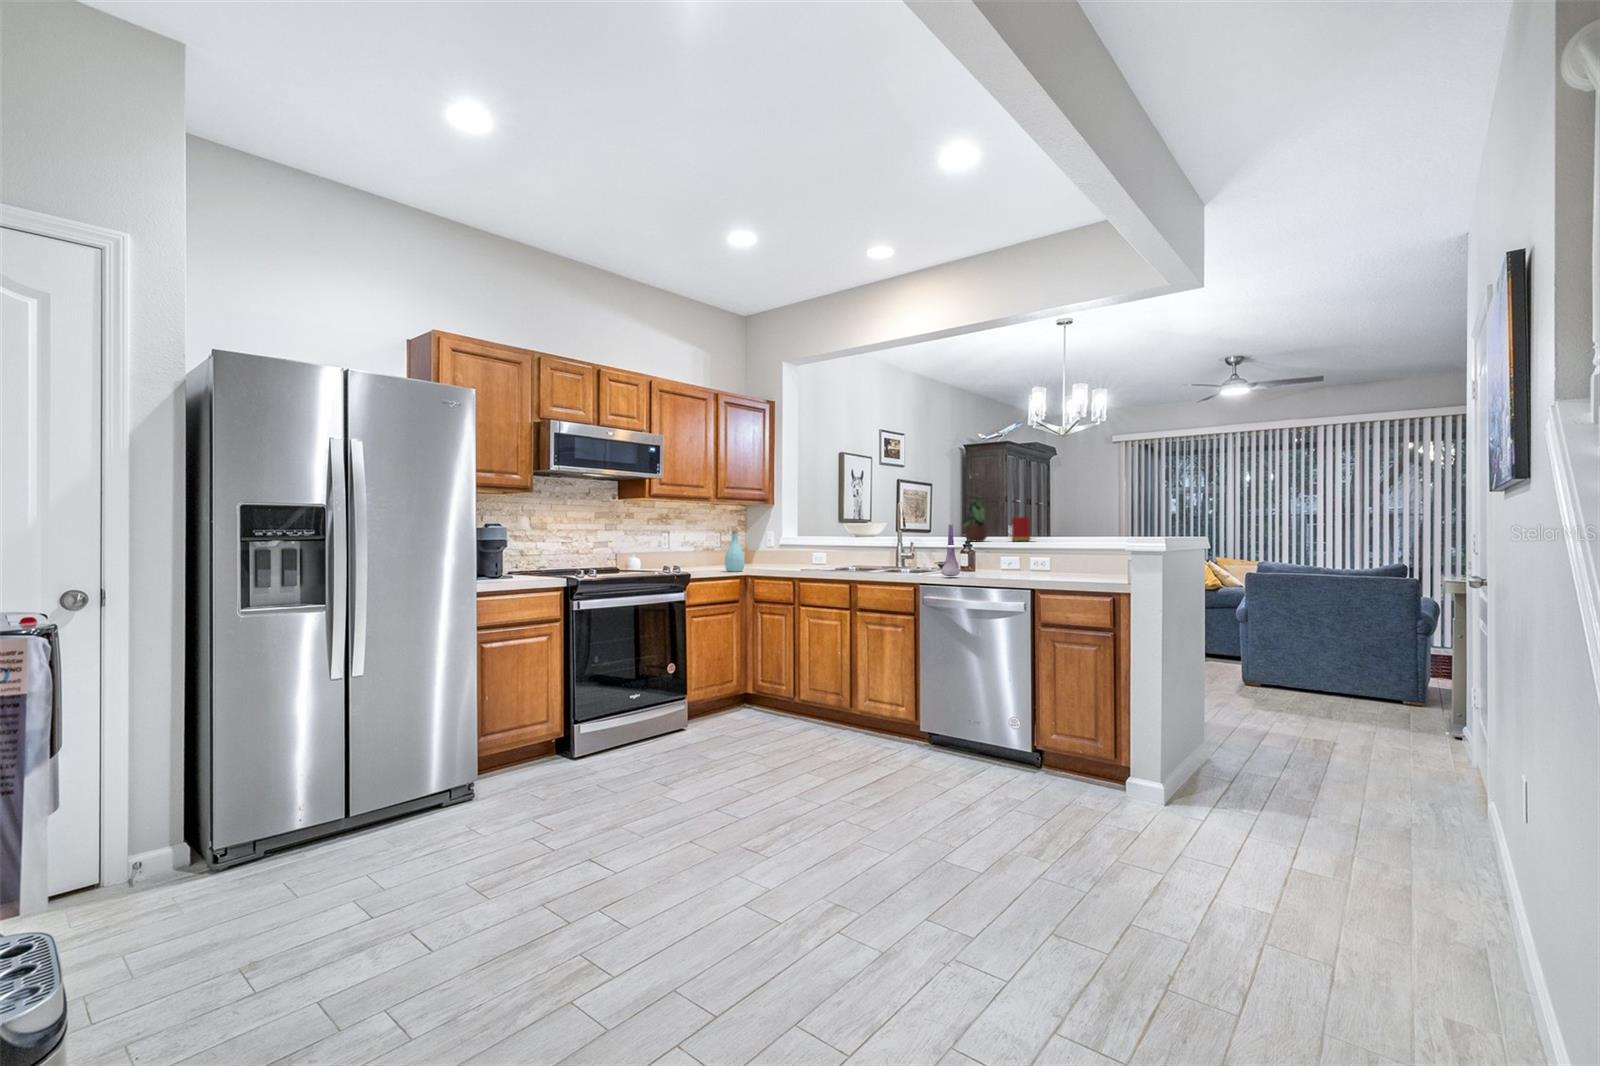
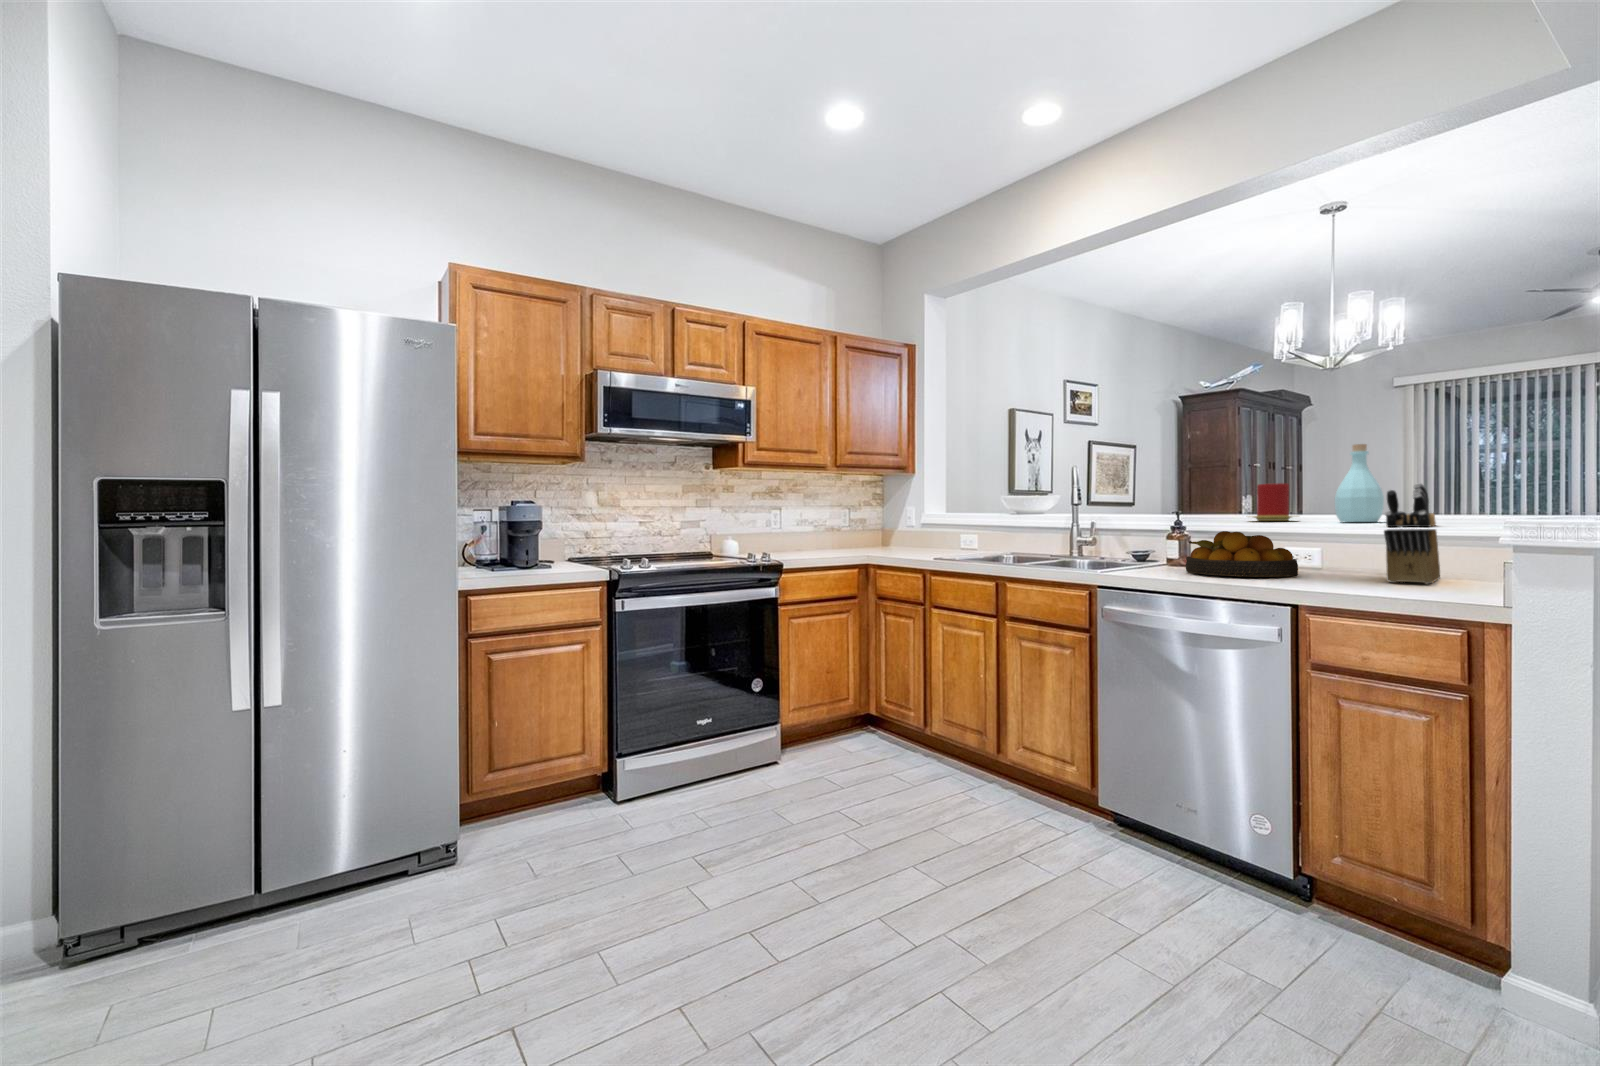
potted plant: present [963,489,988,542] -> none [1168,442,1221,521]
knife block: none [1073,519,1104,576] -> present [1384,483,1440,584]
vase: present [941,525,960,576] -> none [1128,495,1164,579]
bottle: present [725,530,745,572] -> present [1335,444,1384,522]
fruit bowl: none [972,547,1034,575] -> present [1186,531,1298,577]

